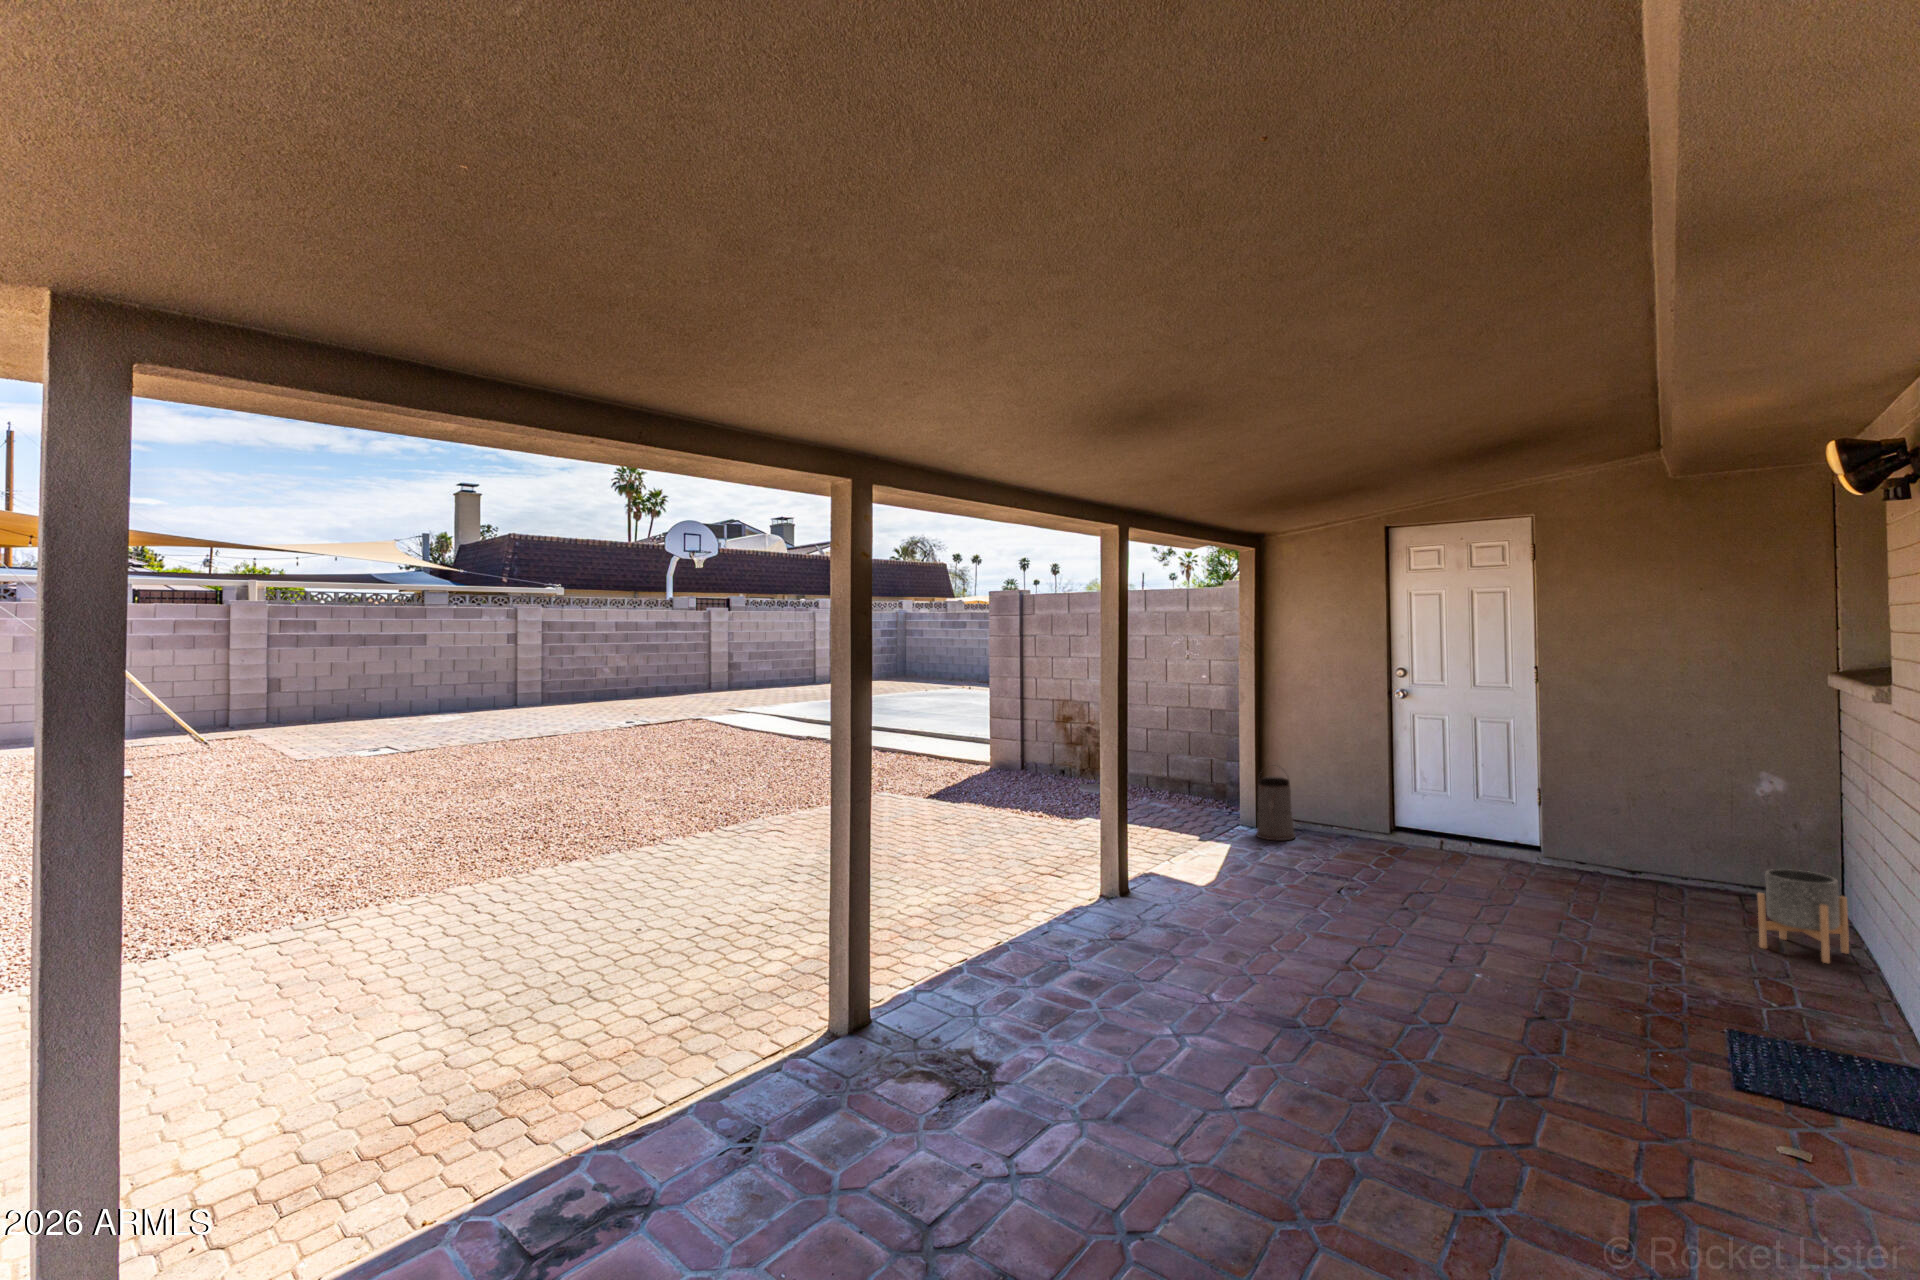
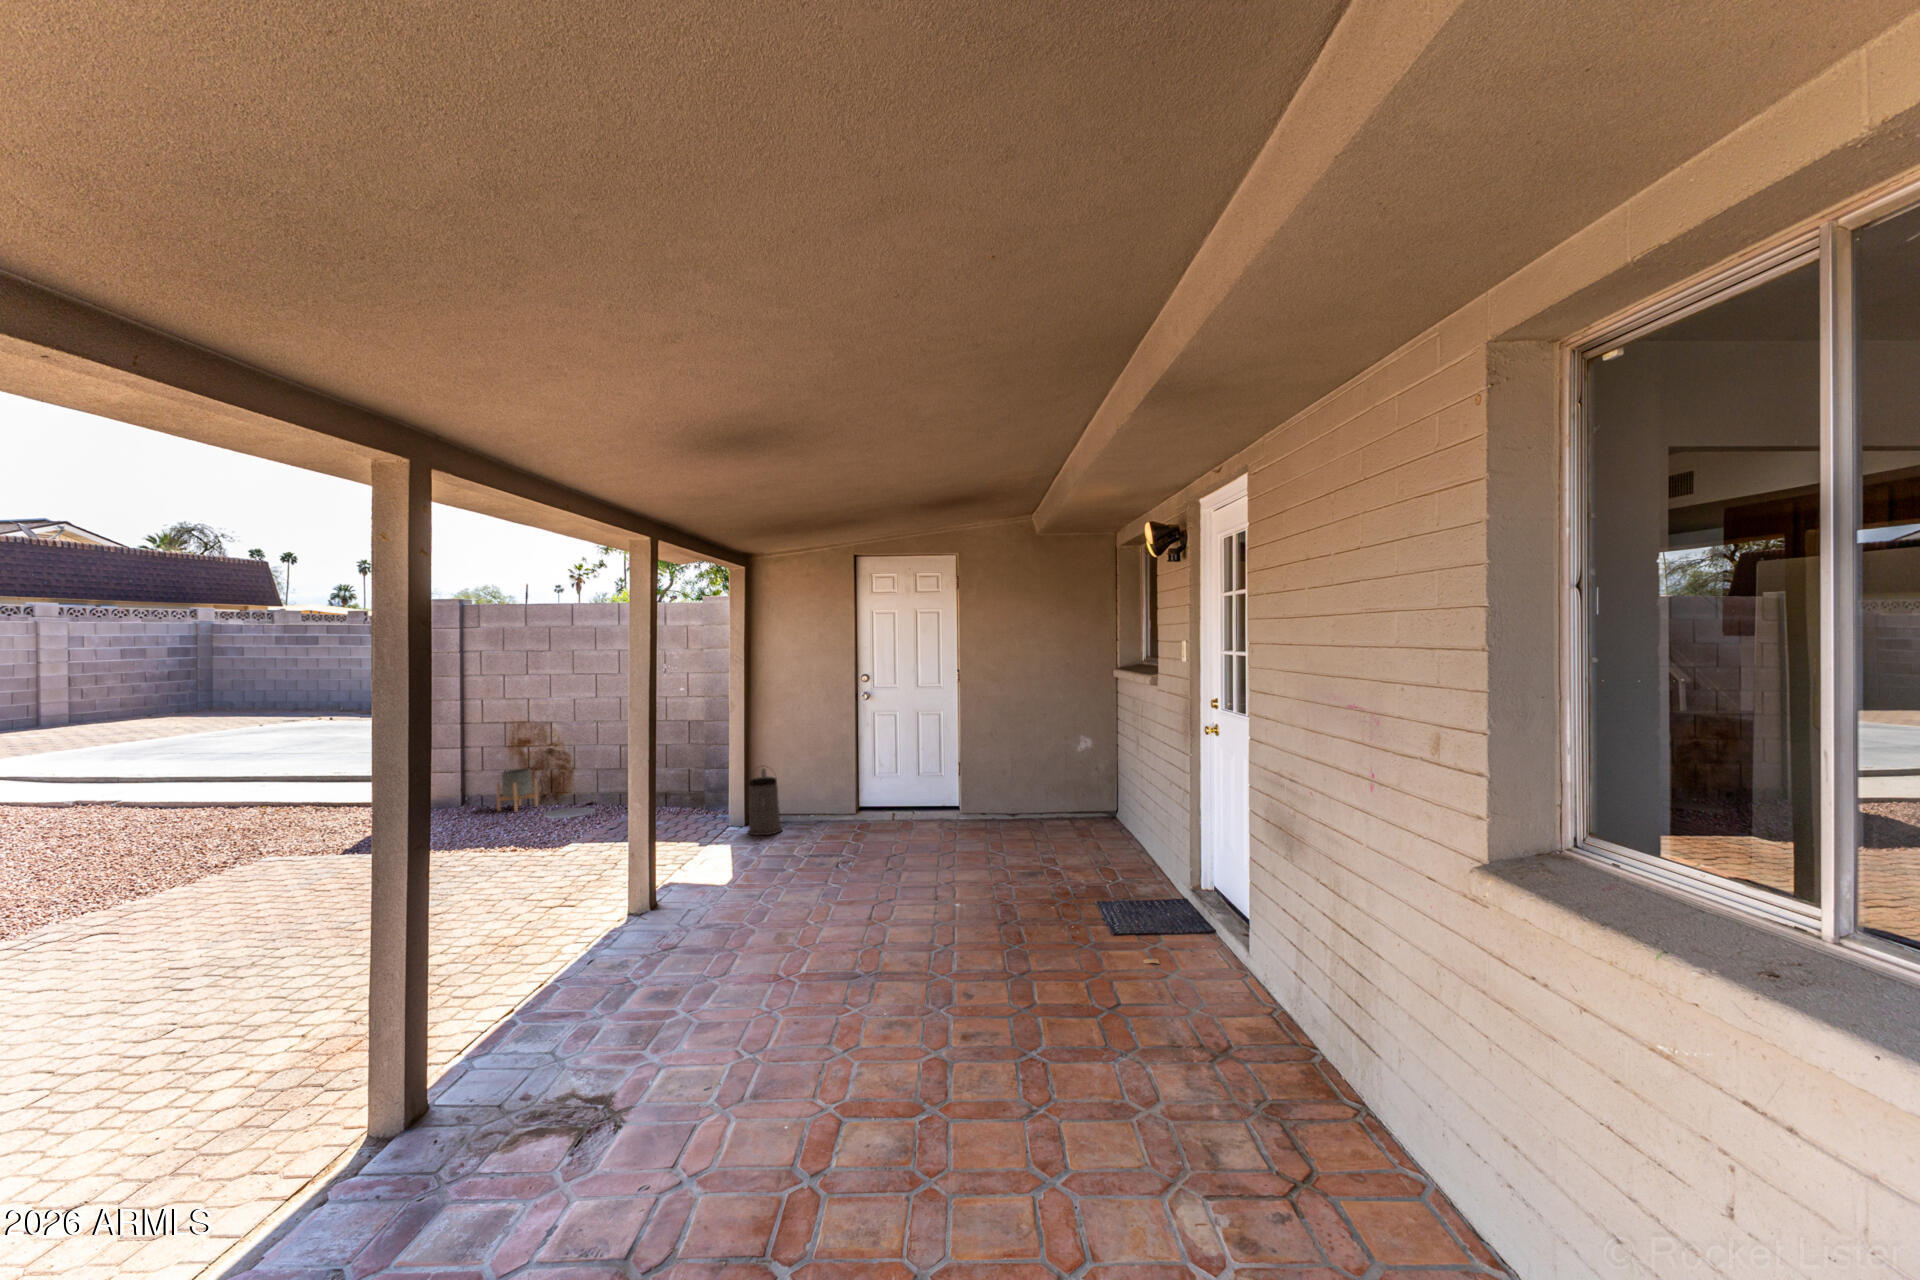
planter: present [1757,869,1849,963] -> present [496,769,538,812]

